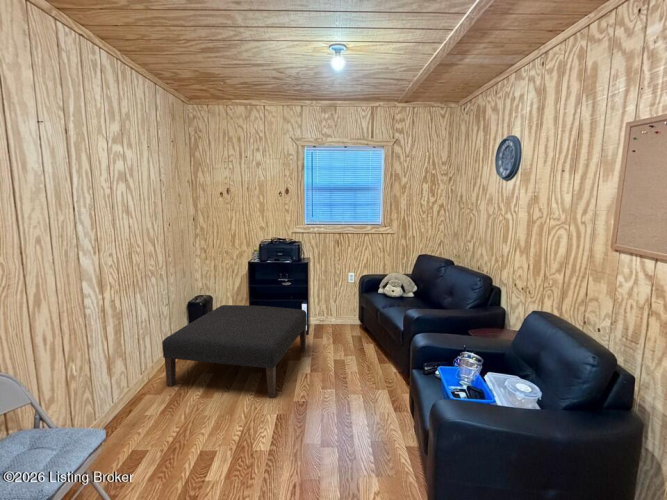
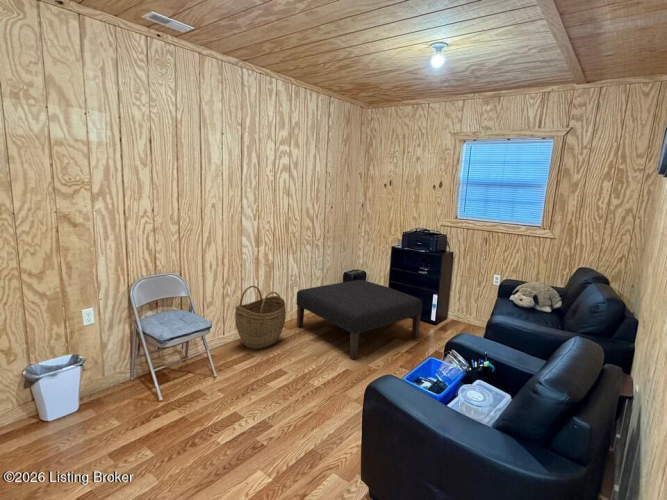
woven basket: none [93,350,169,444] -> present [235,286,286,349]

